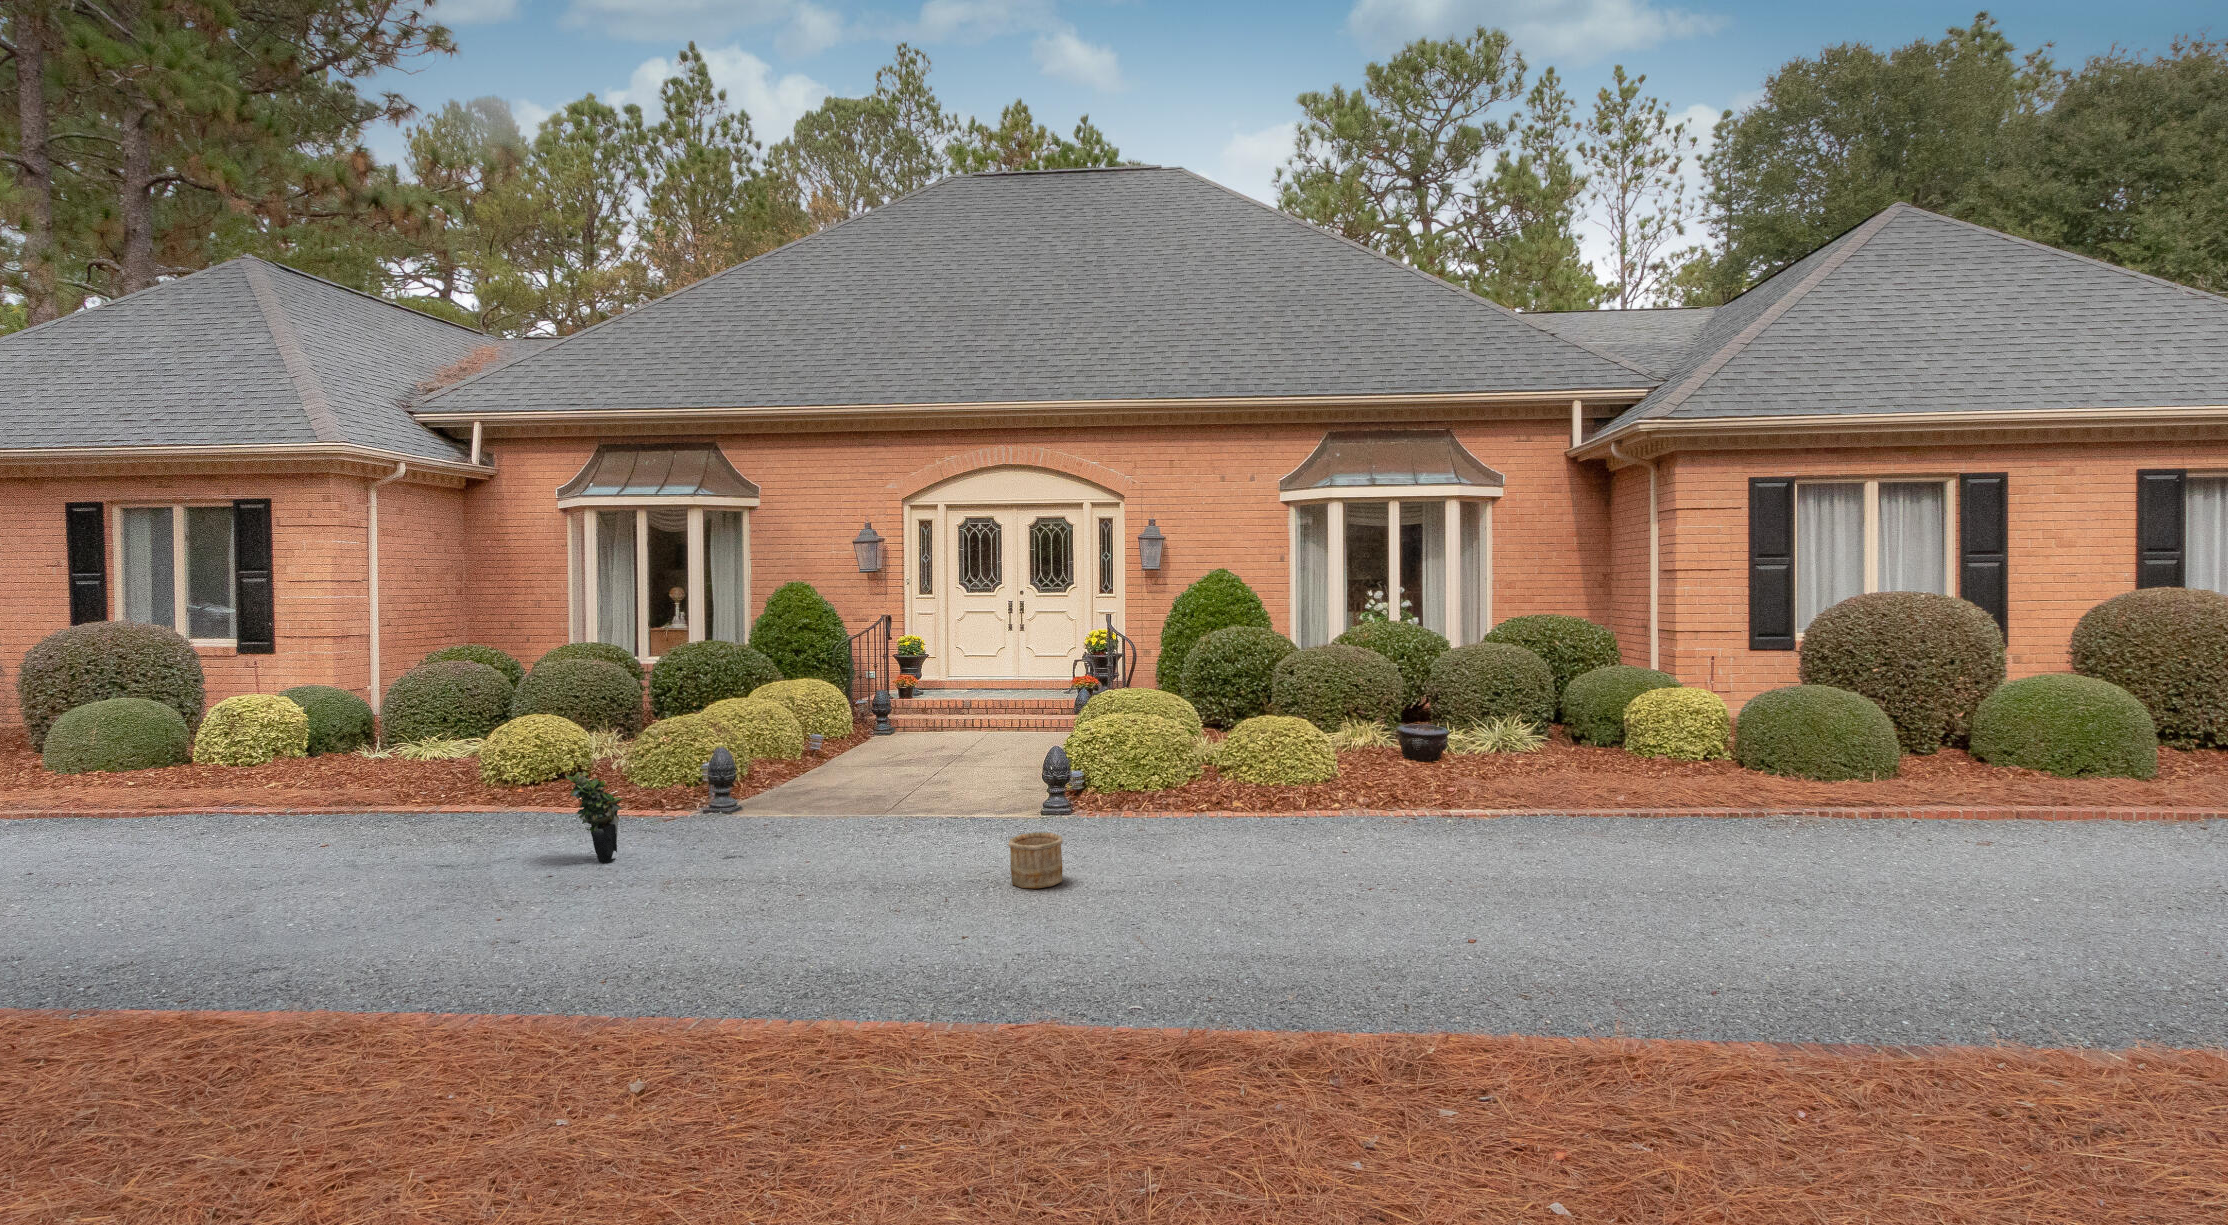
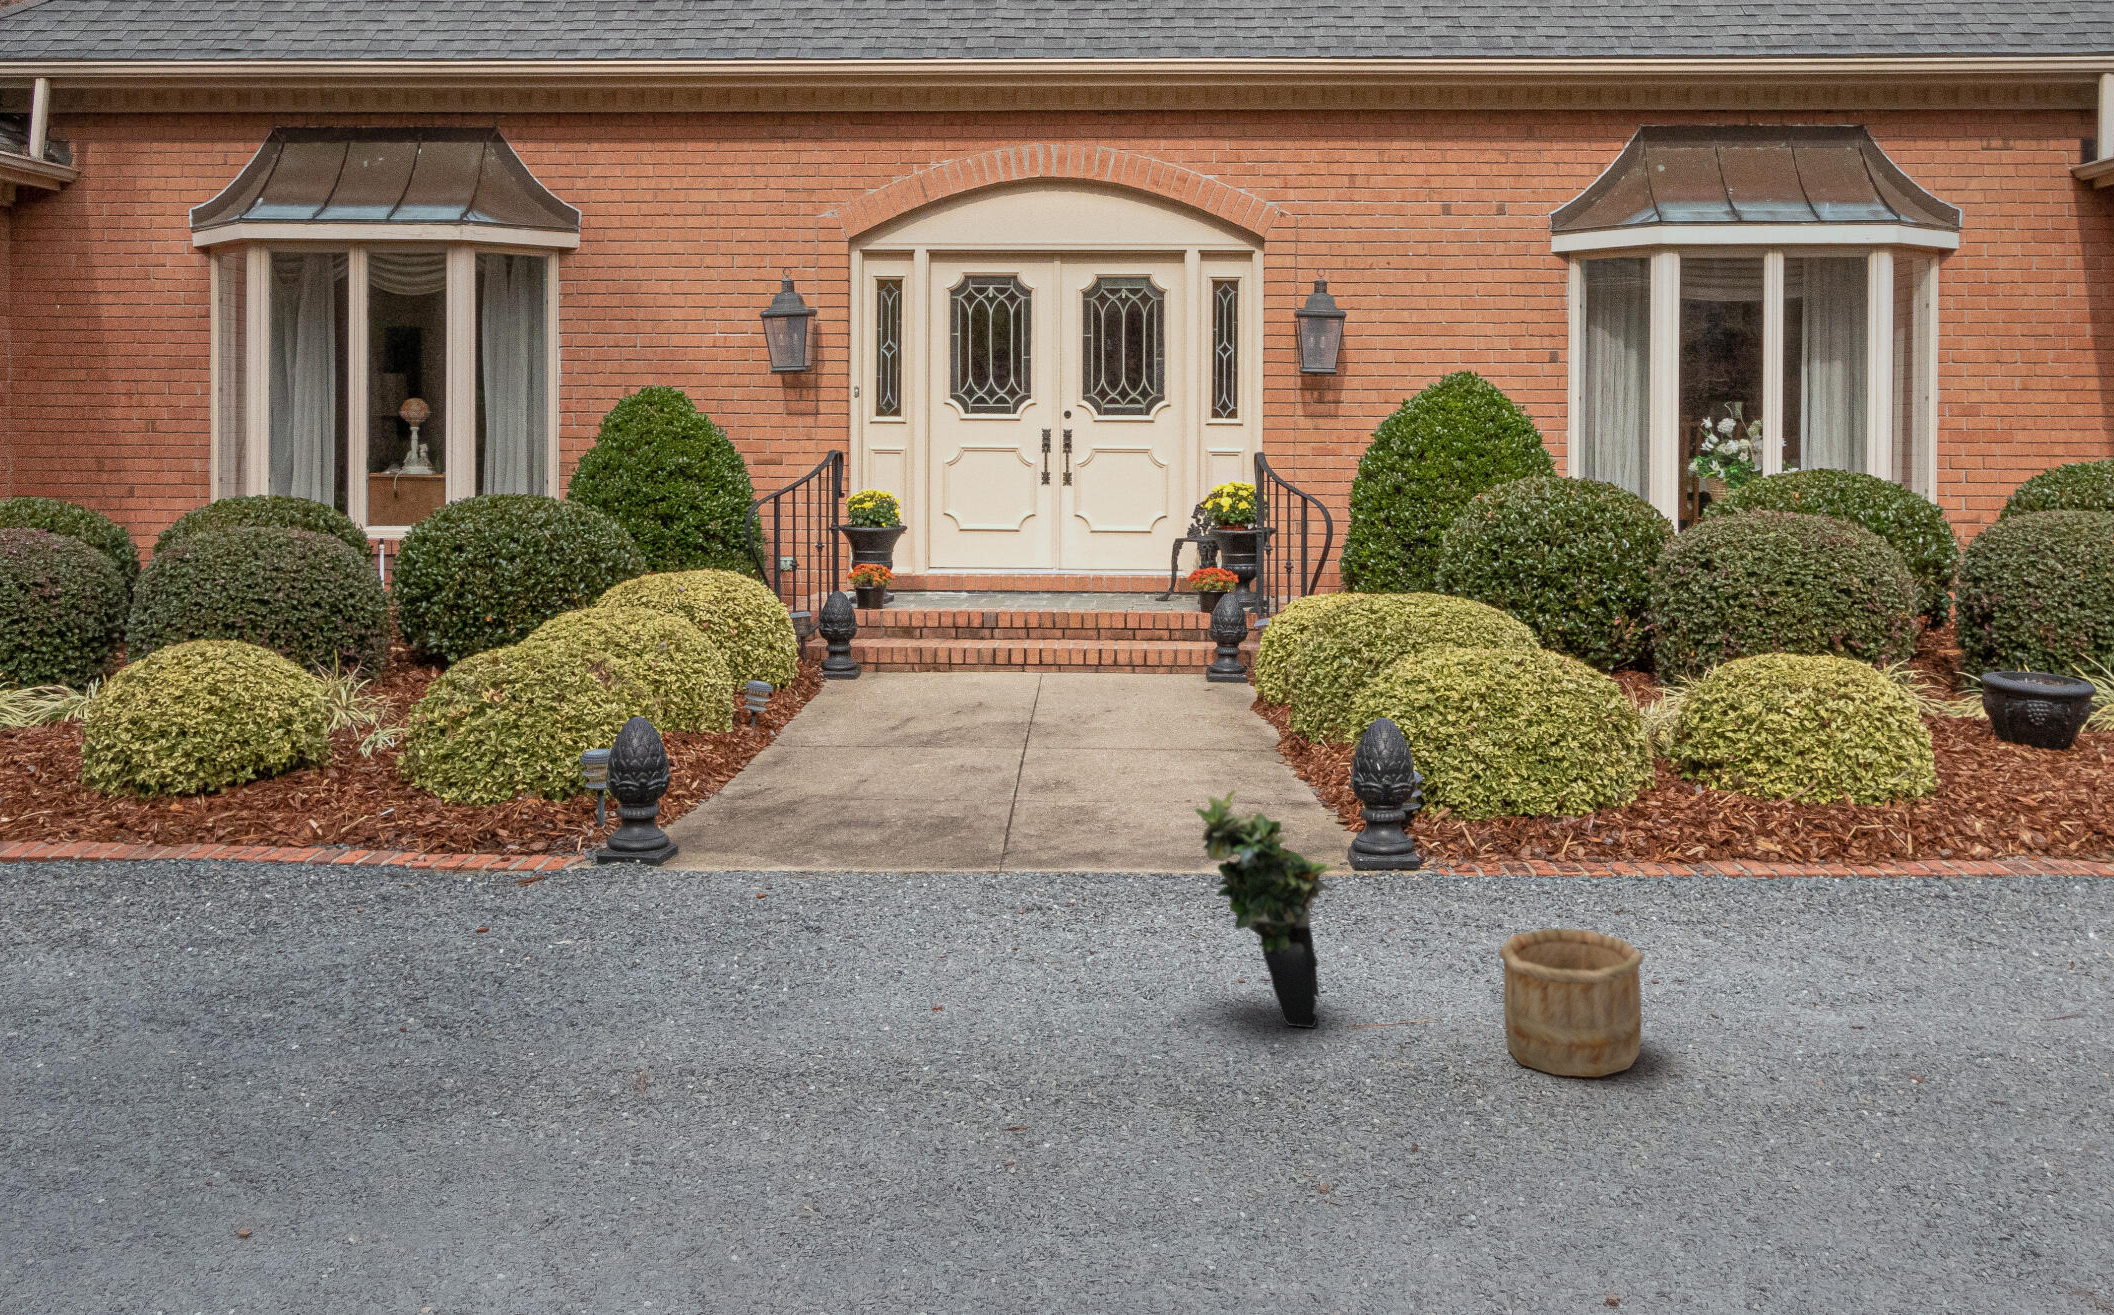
potted plant: present [566,772,623,863] -> present [1194,790,1334,1028]

